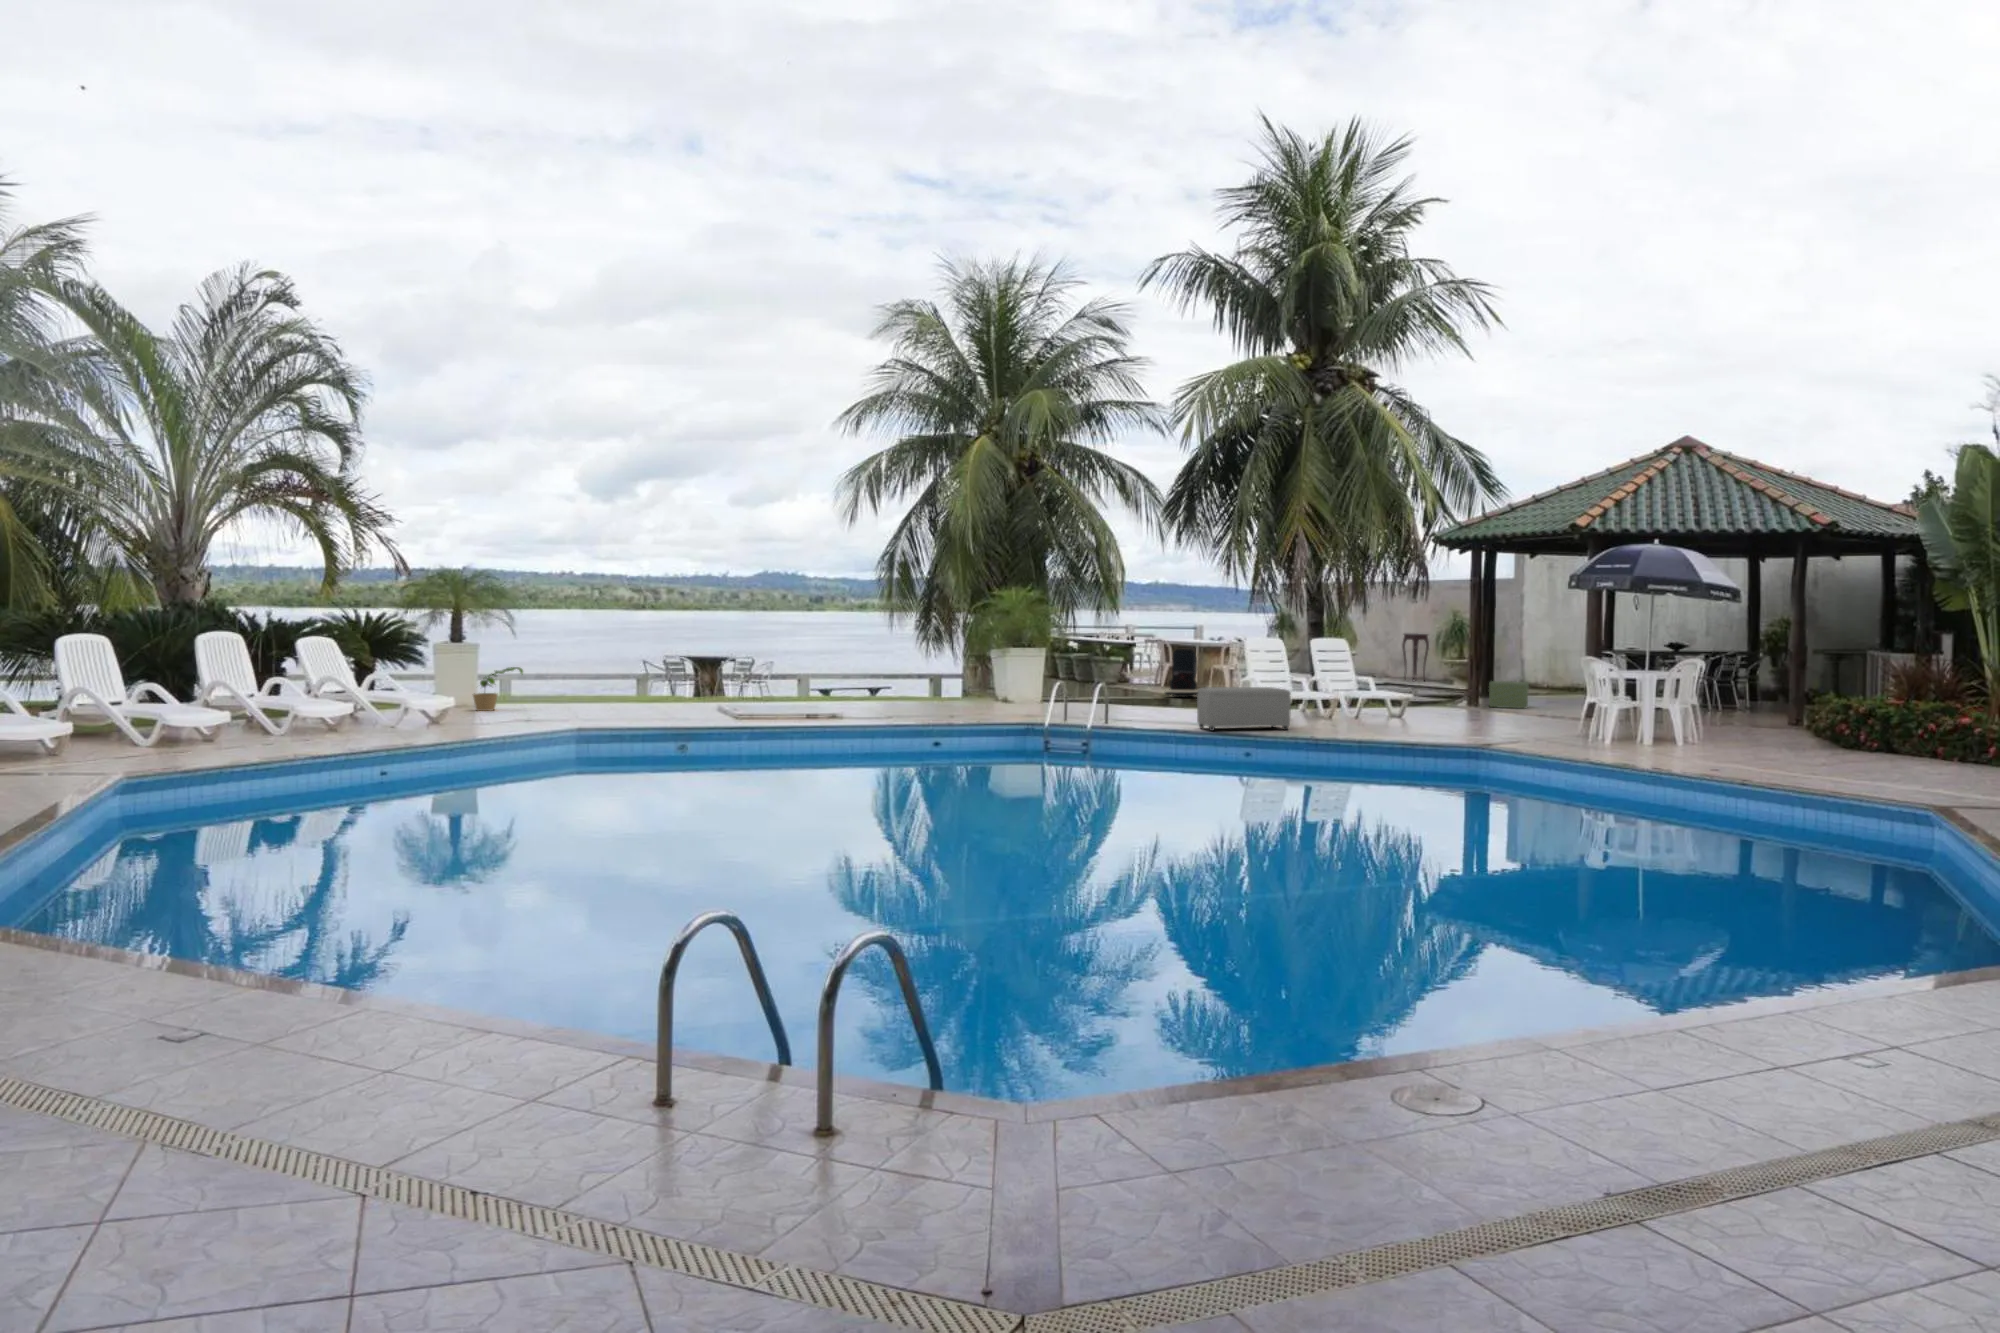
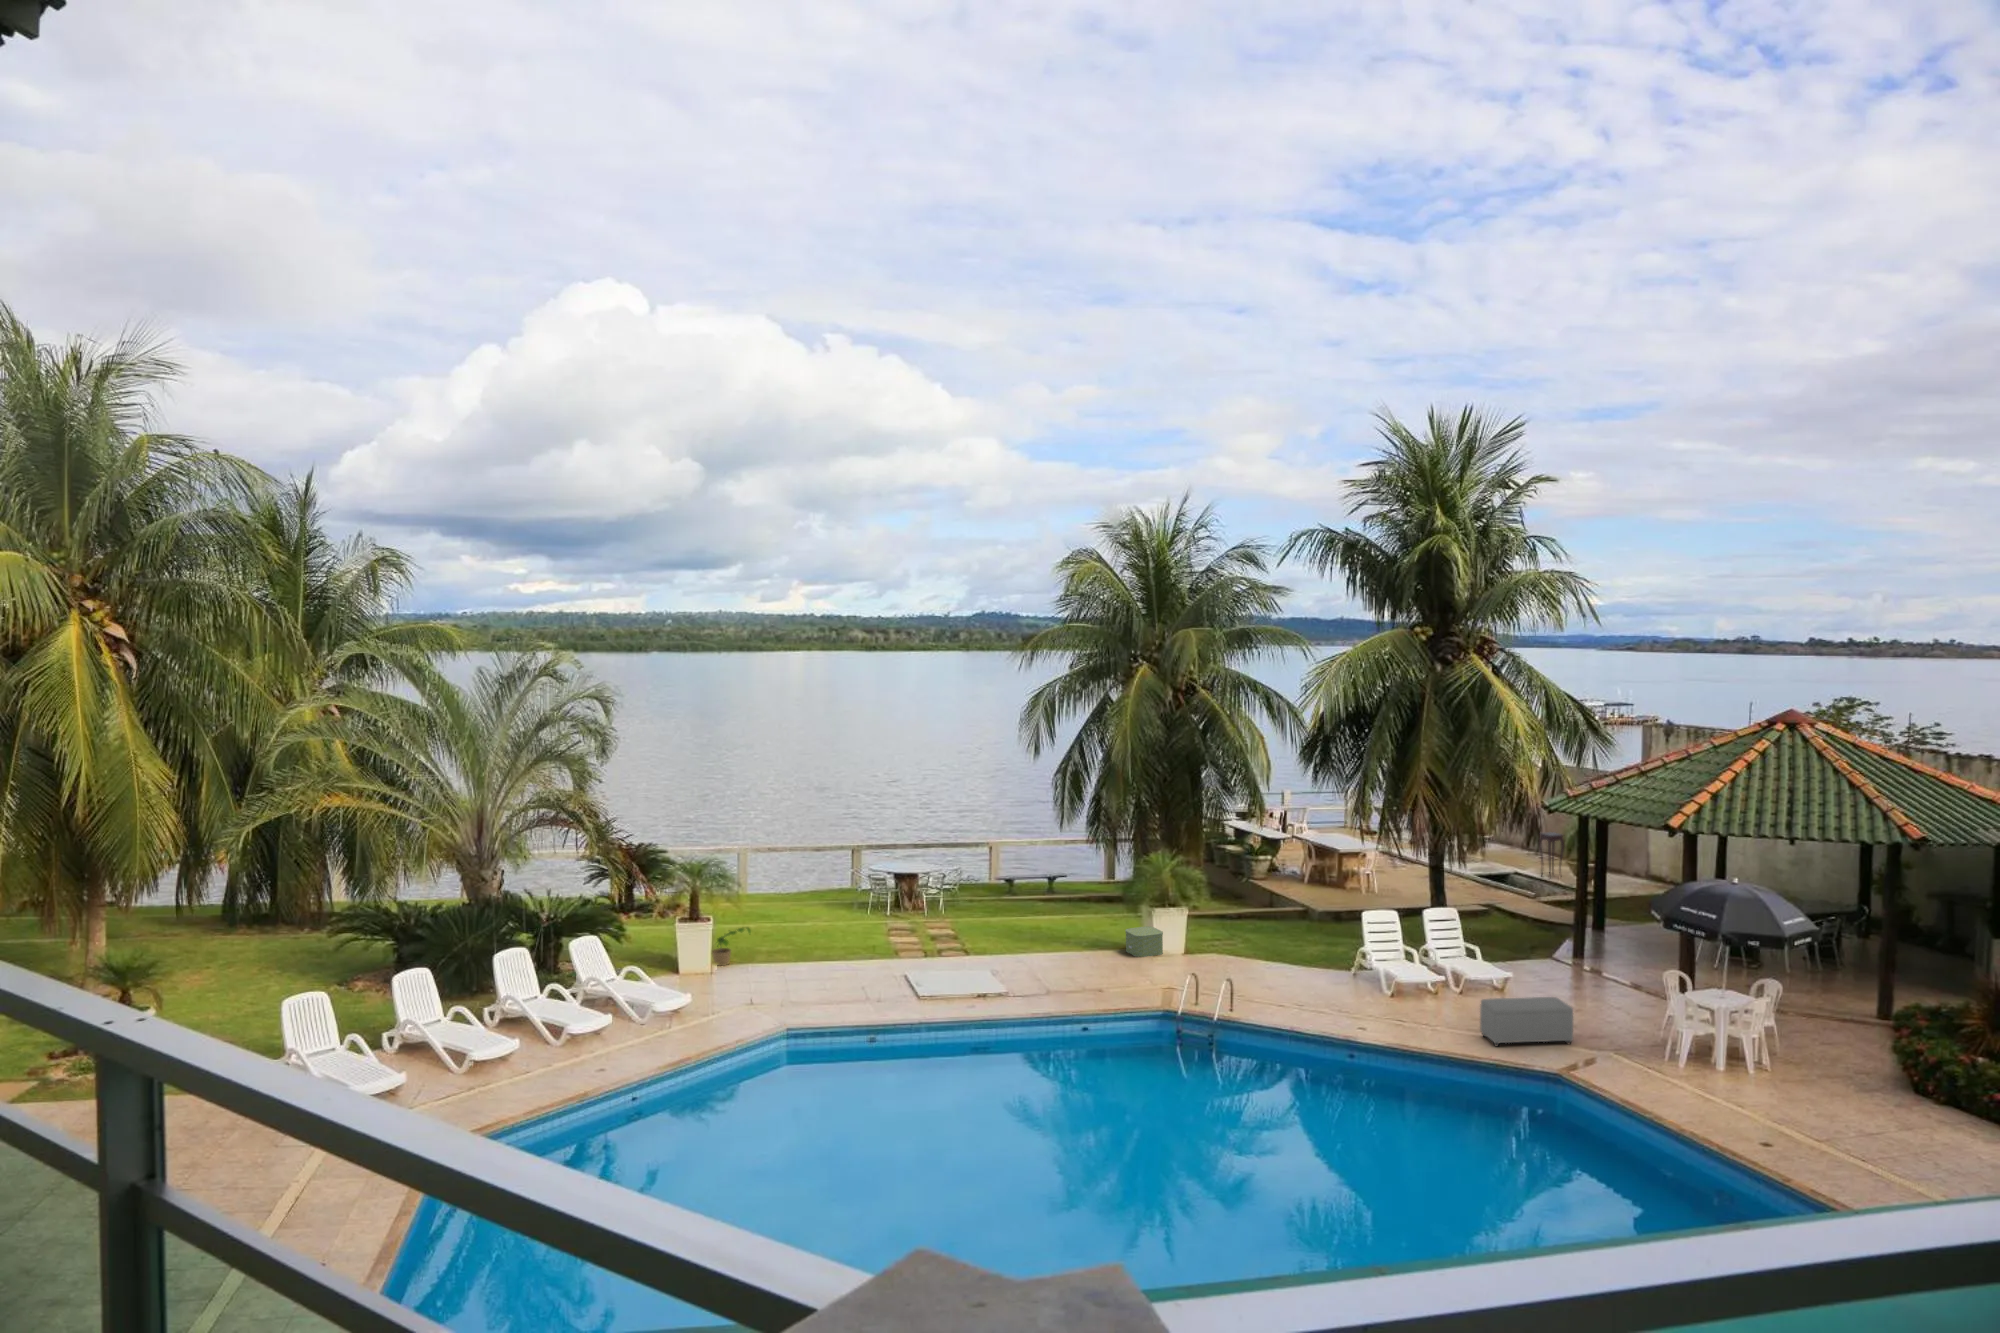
backpack: present [1165,649,1198,698] -> none [1304,882,1338,926]
storage box: present [1489,681,1529,708] -> present [1125,927,1163,957]
ottoman: present [1197,687,1291,731] -> present [1480,997,1573,1047]

